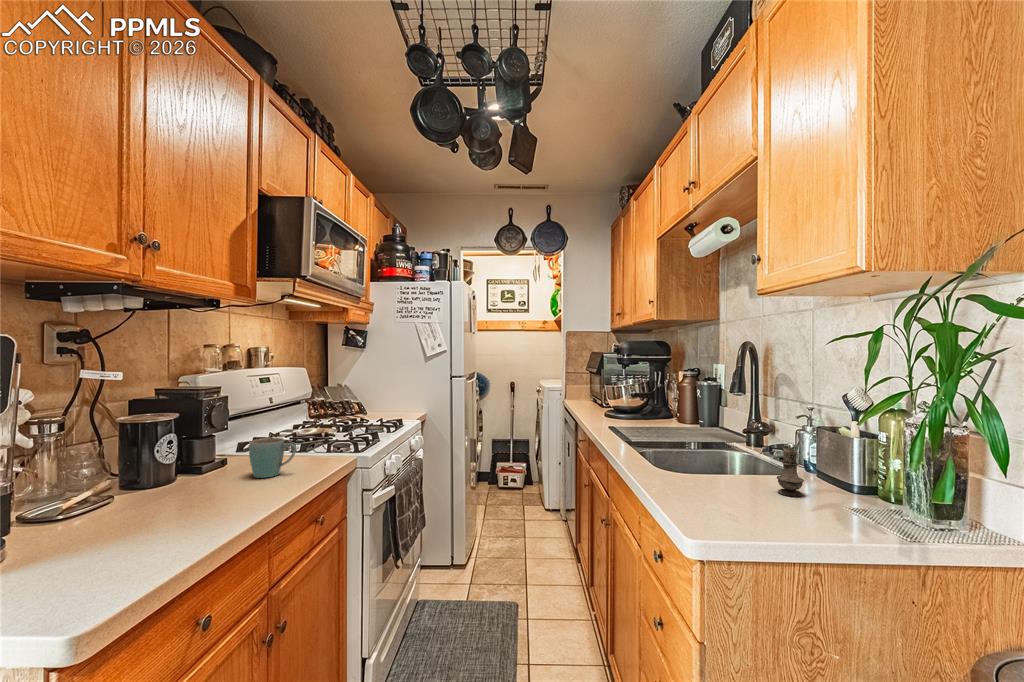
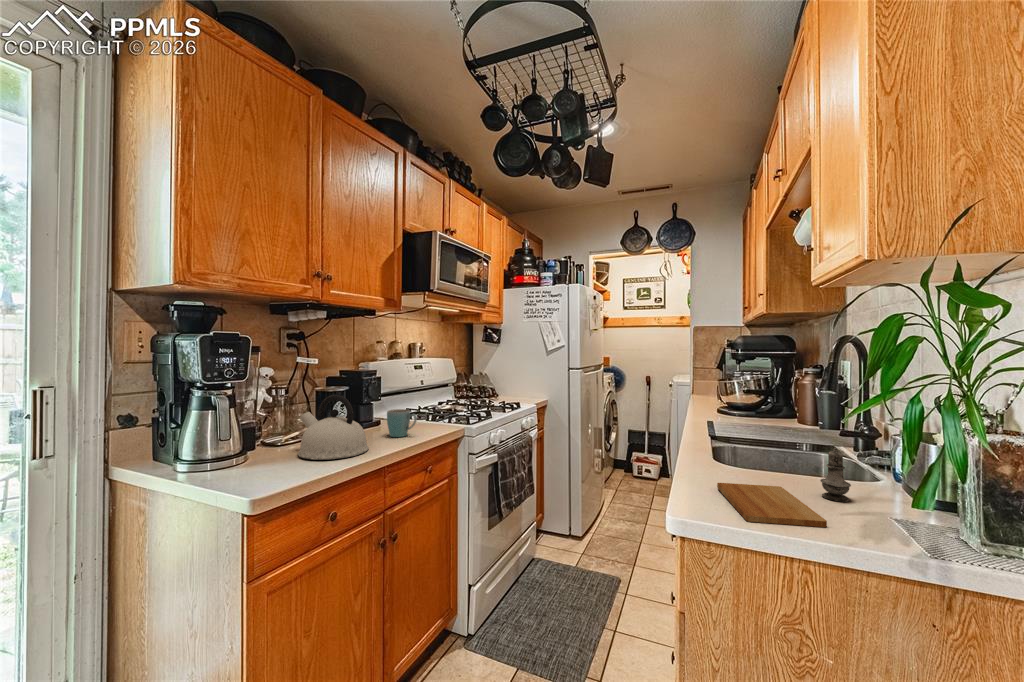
kettle: none [110,425,234,529] -> present [298,395,368,460]
cutting board: none [693,488,818,531] -> present [717,483,827,527]

